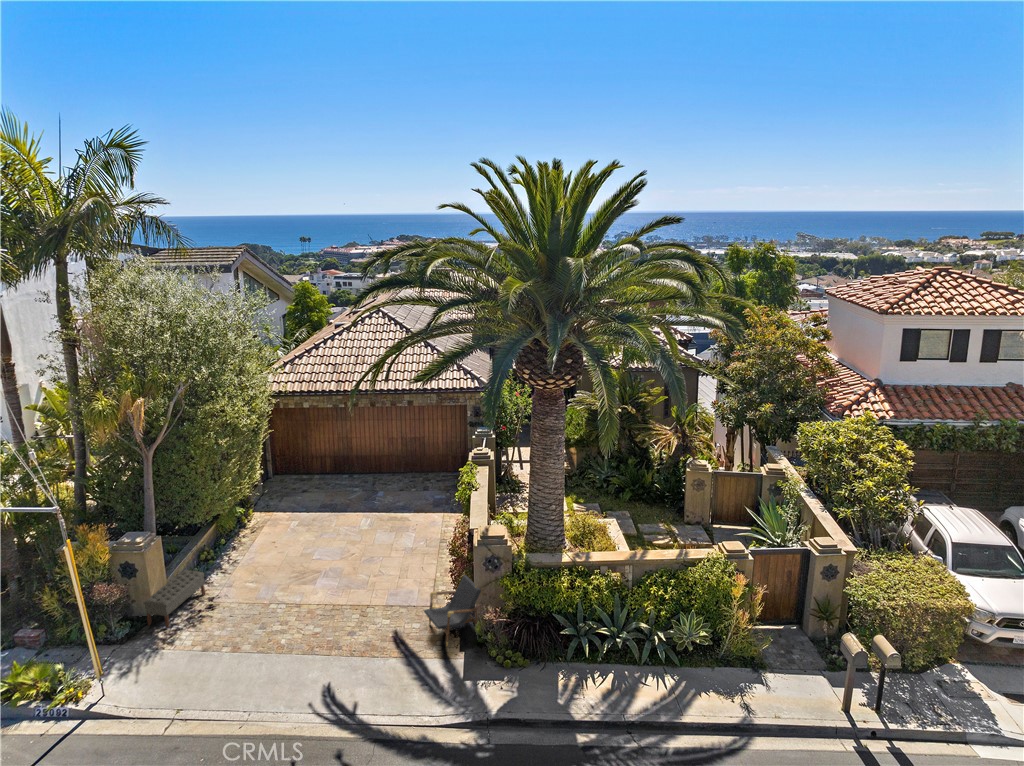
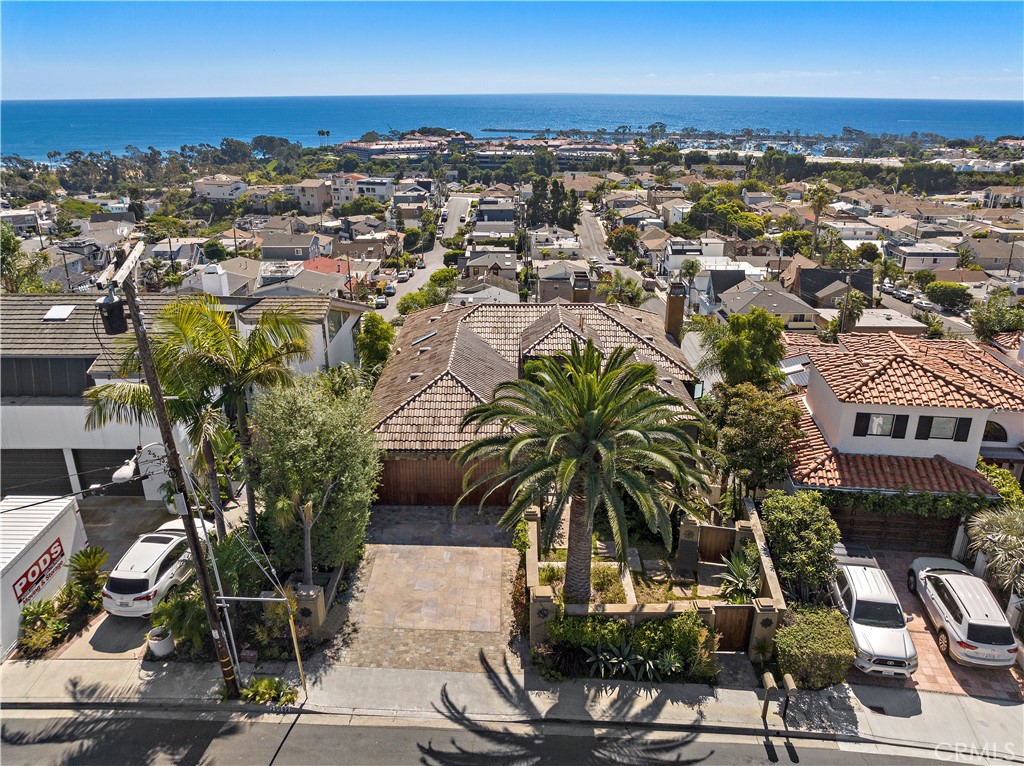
lounge chair: present [424,575,481,646] -> present [674,539,701,575]

